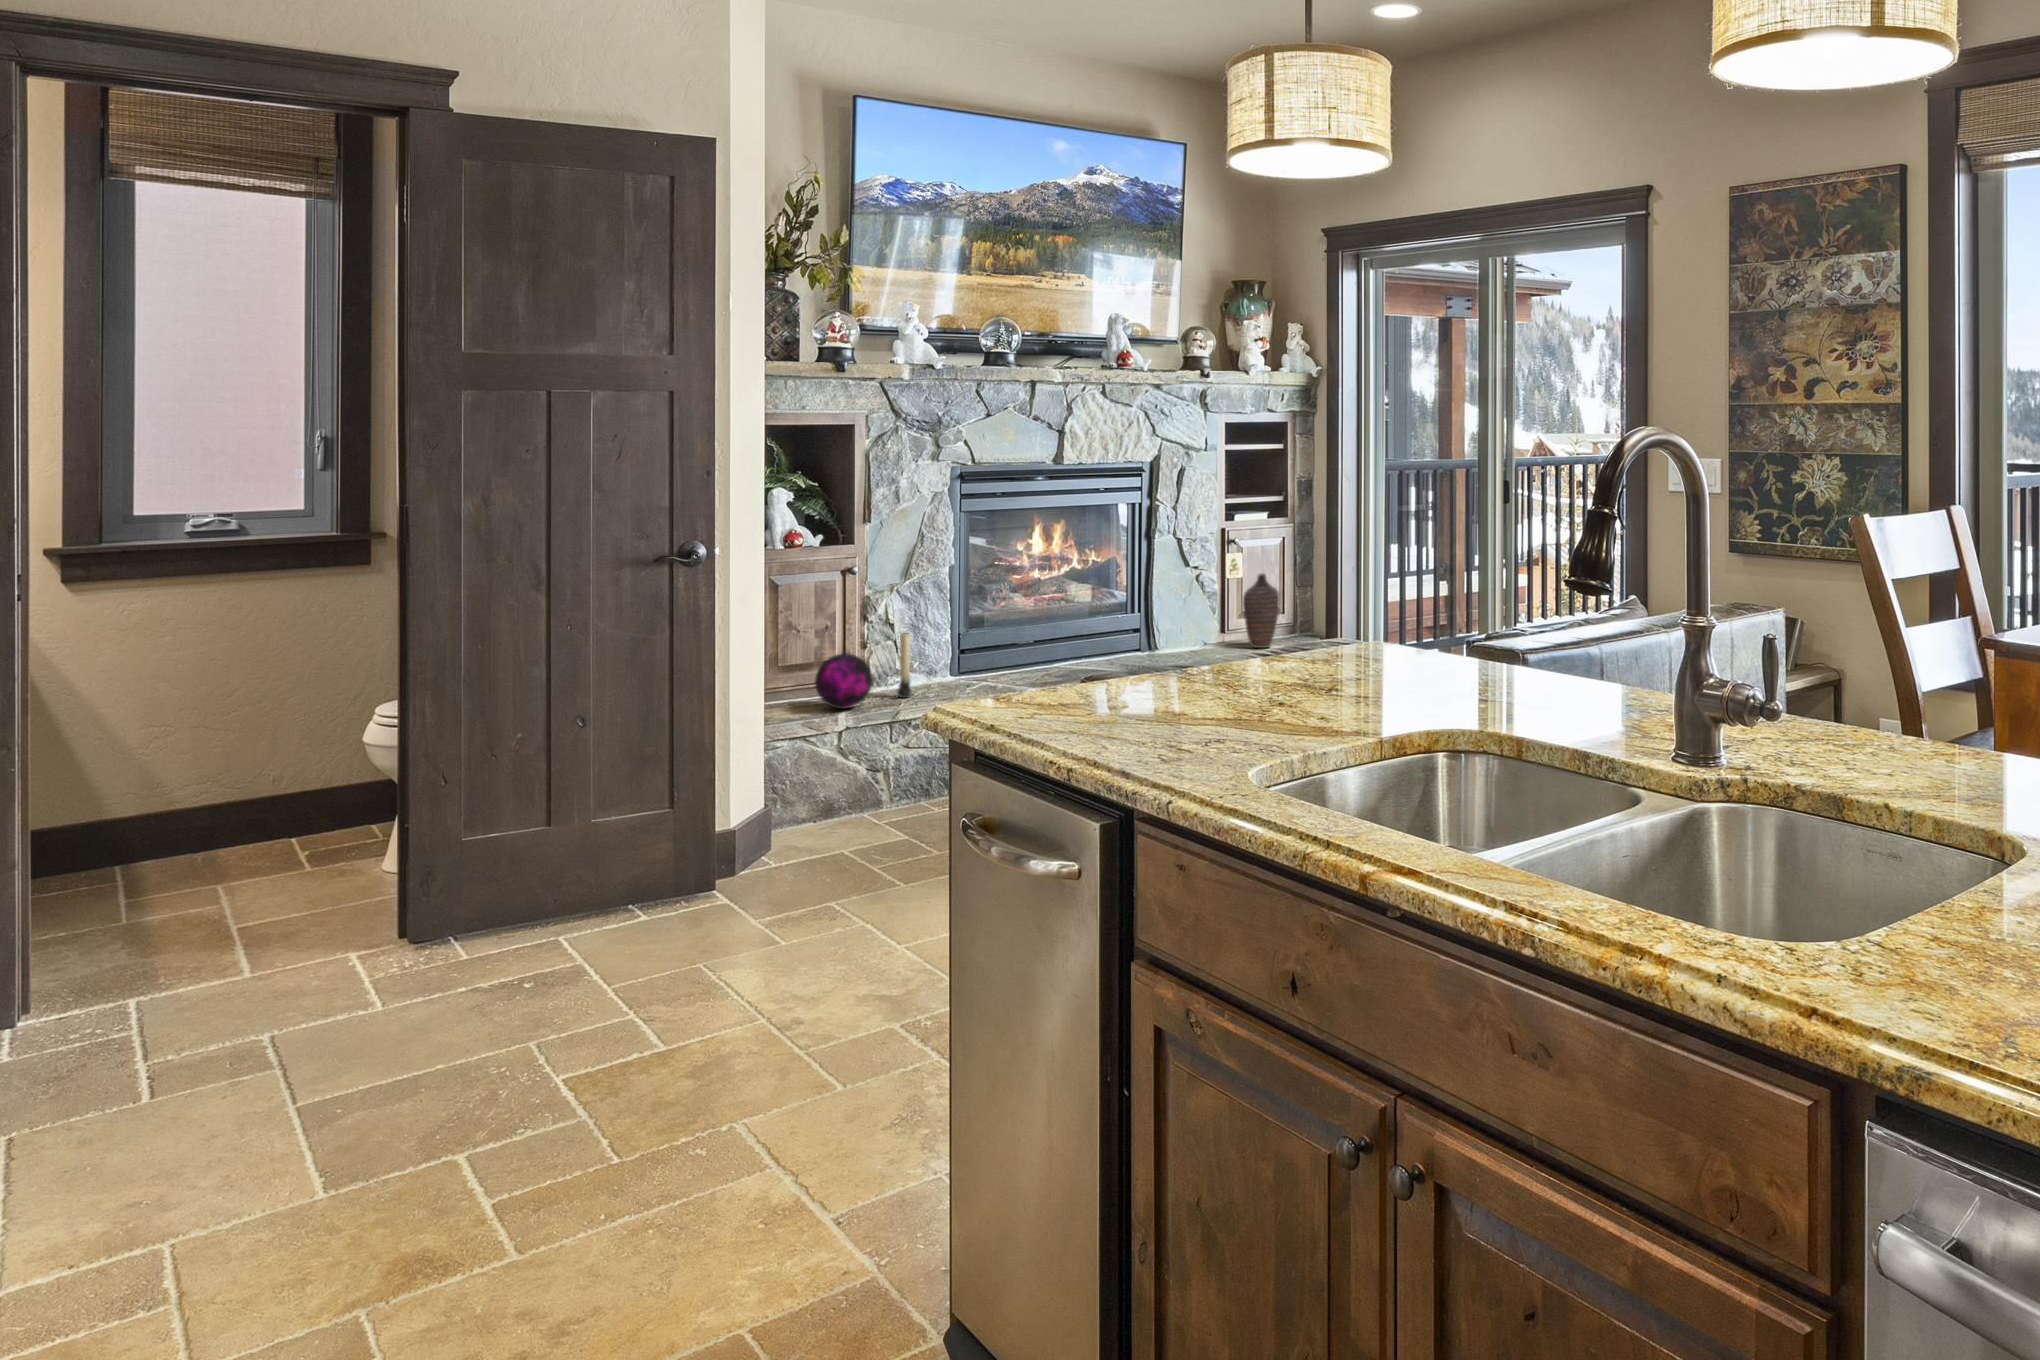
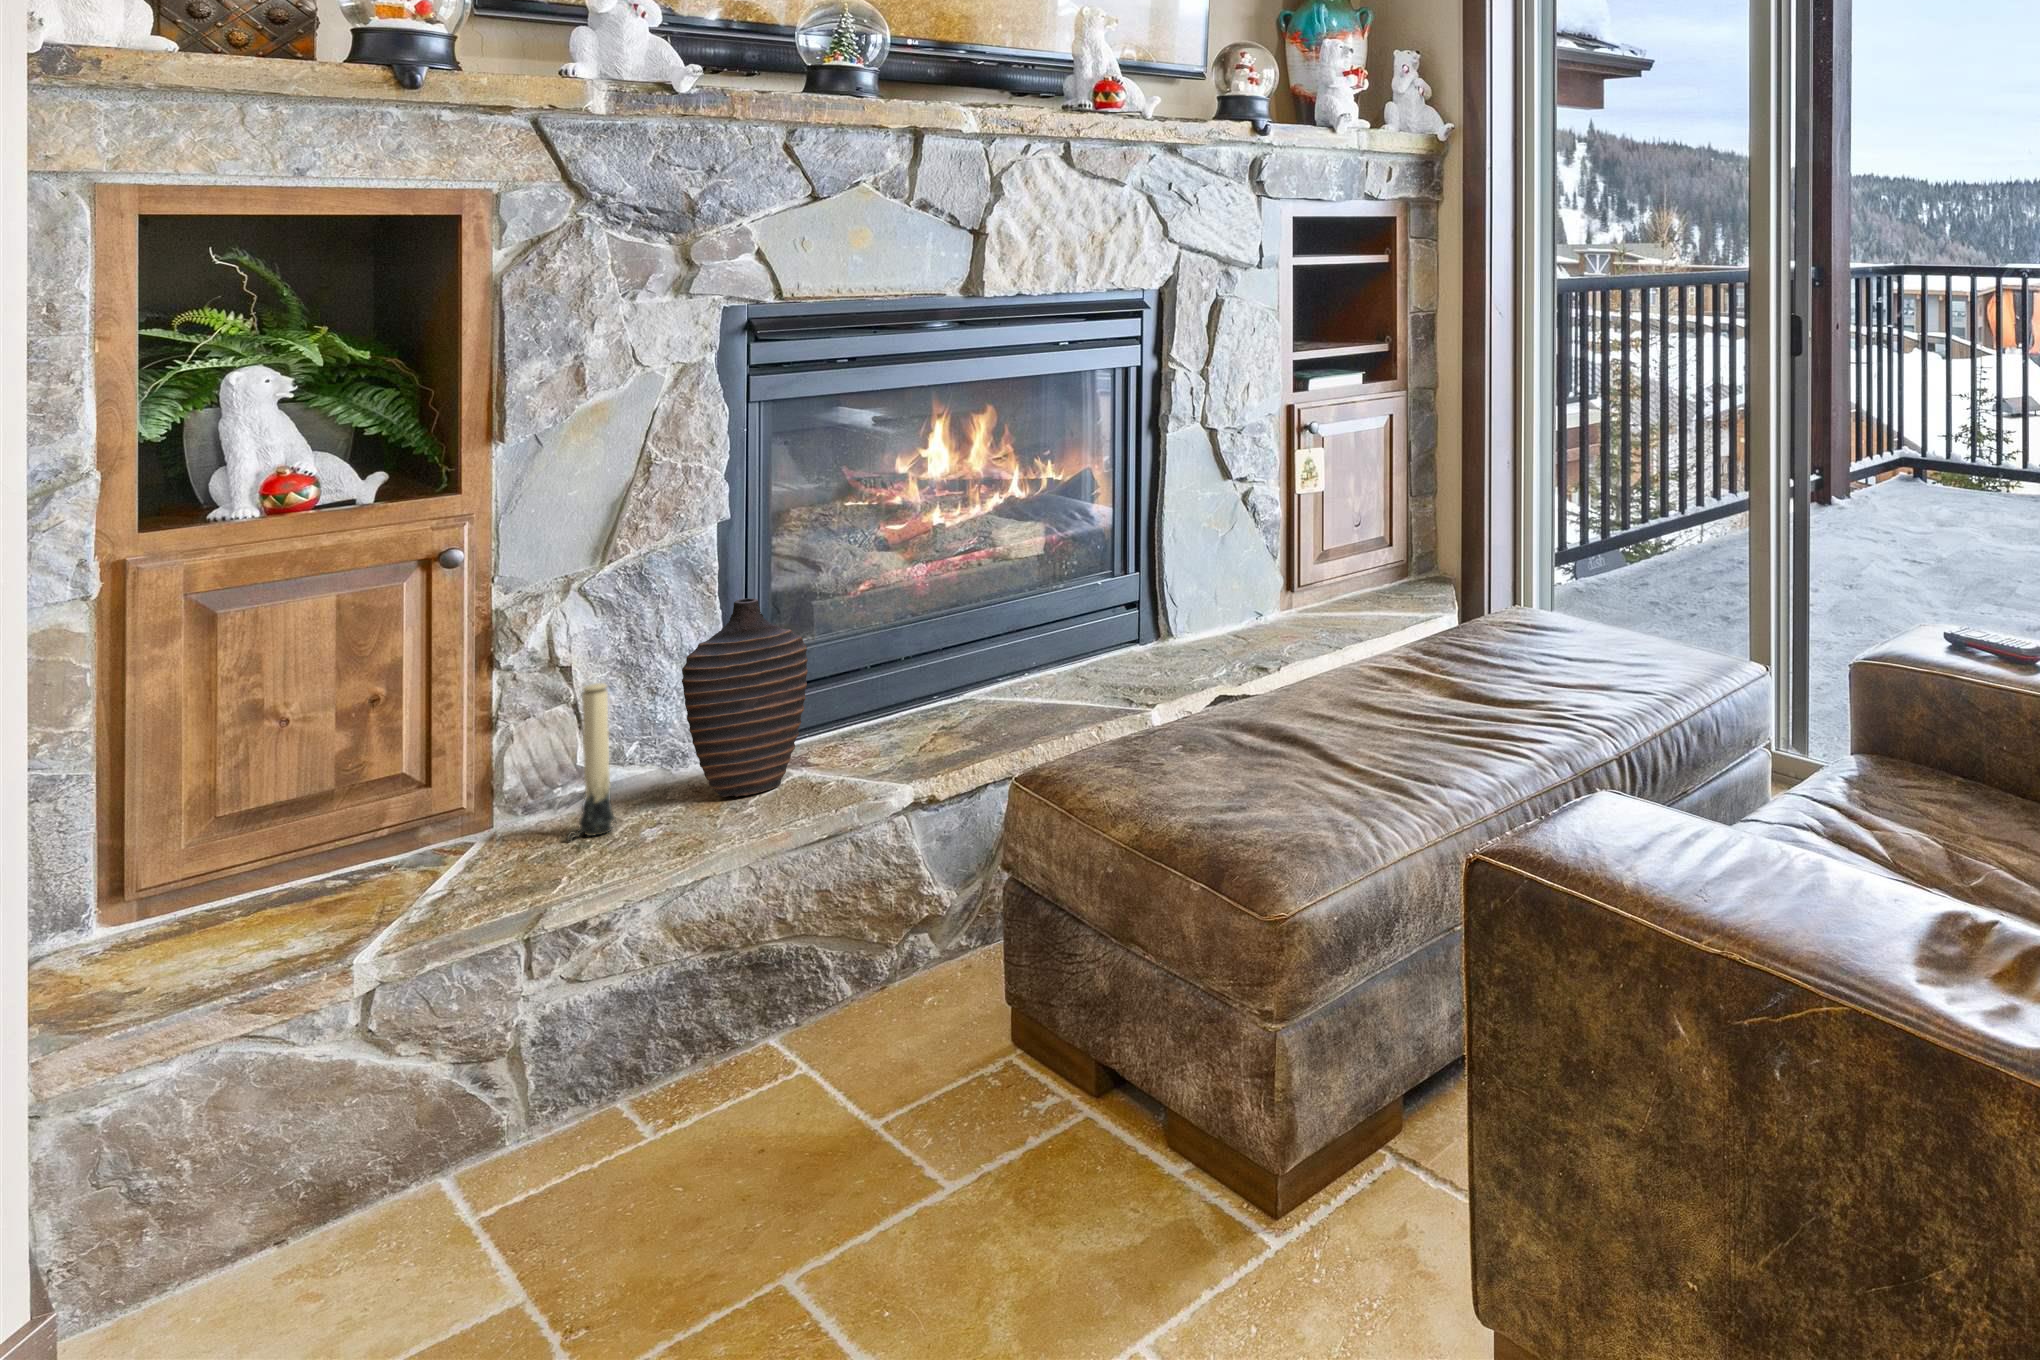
decorative vase: present [1243,573,1279,648] -> present [682,598,808,797]
decorative orb: present [815,653,873,709] -> none [324,763,492,903]

